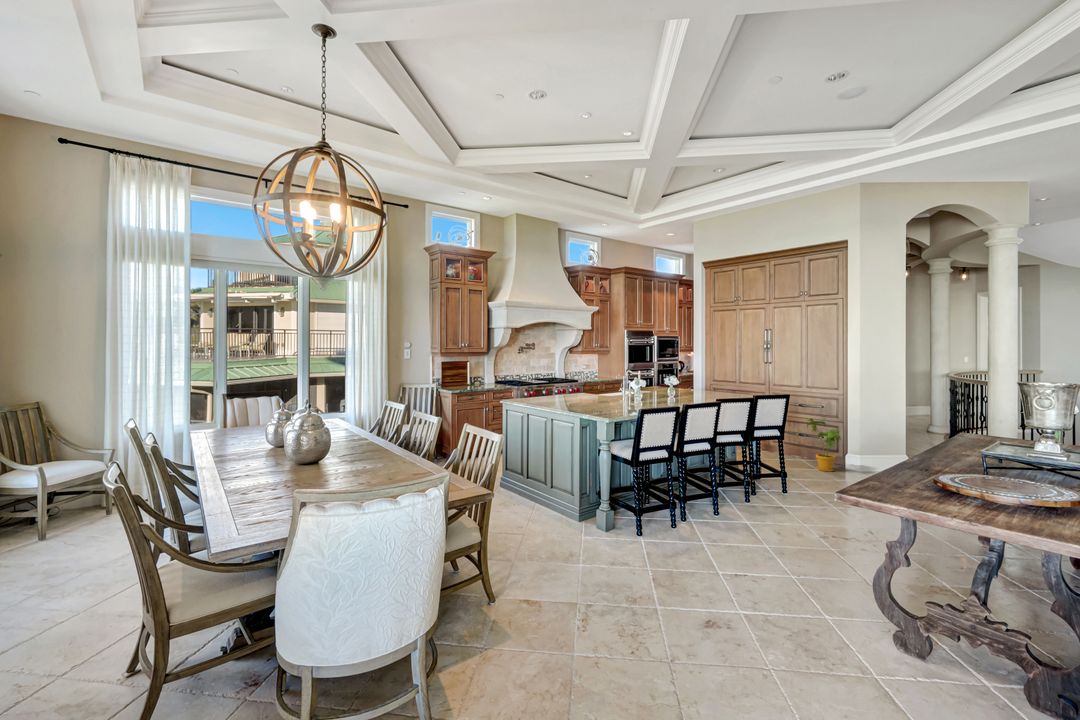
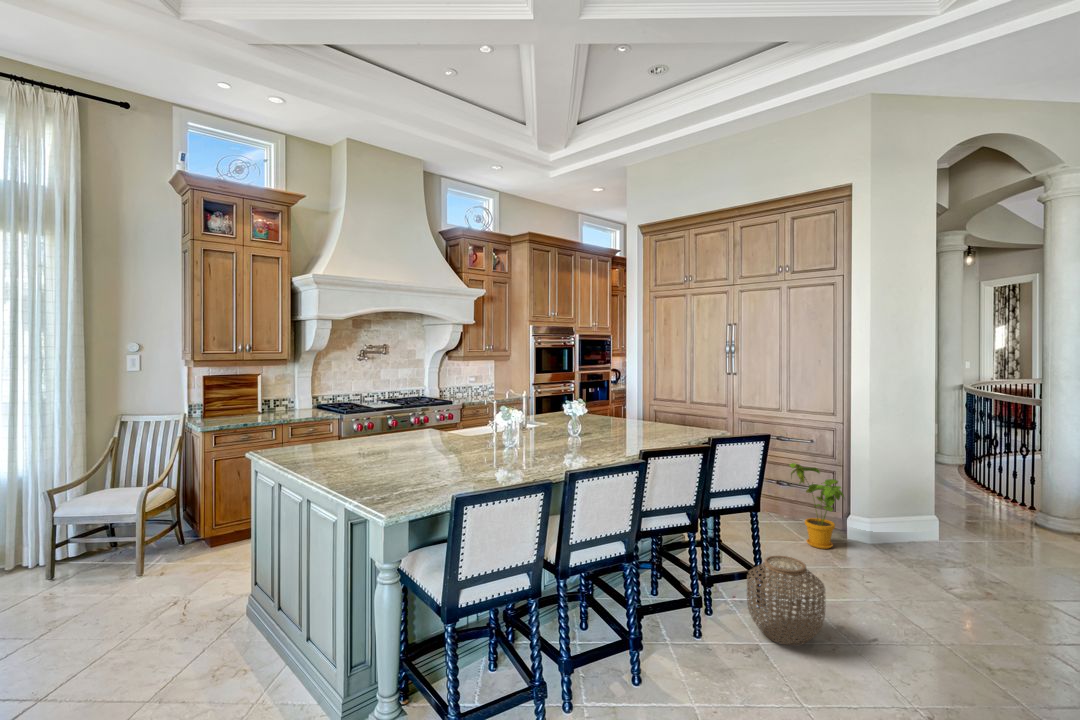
woven basket: none [775,461,819,506] -> present [747,556,825,645]

